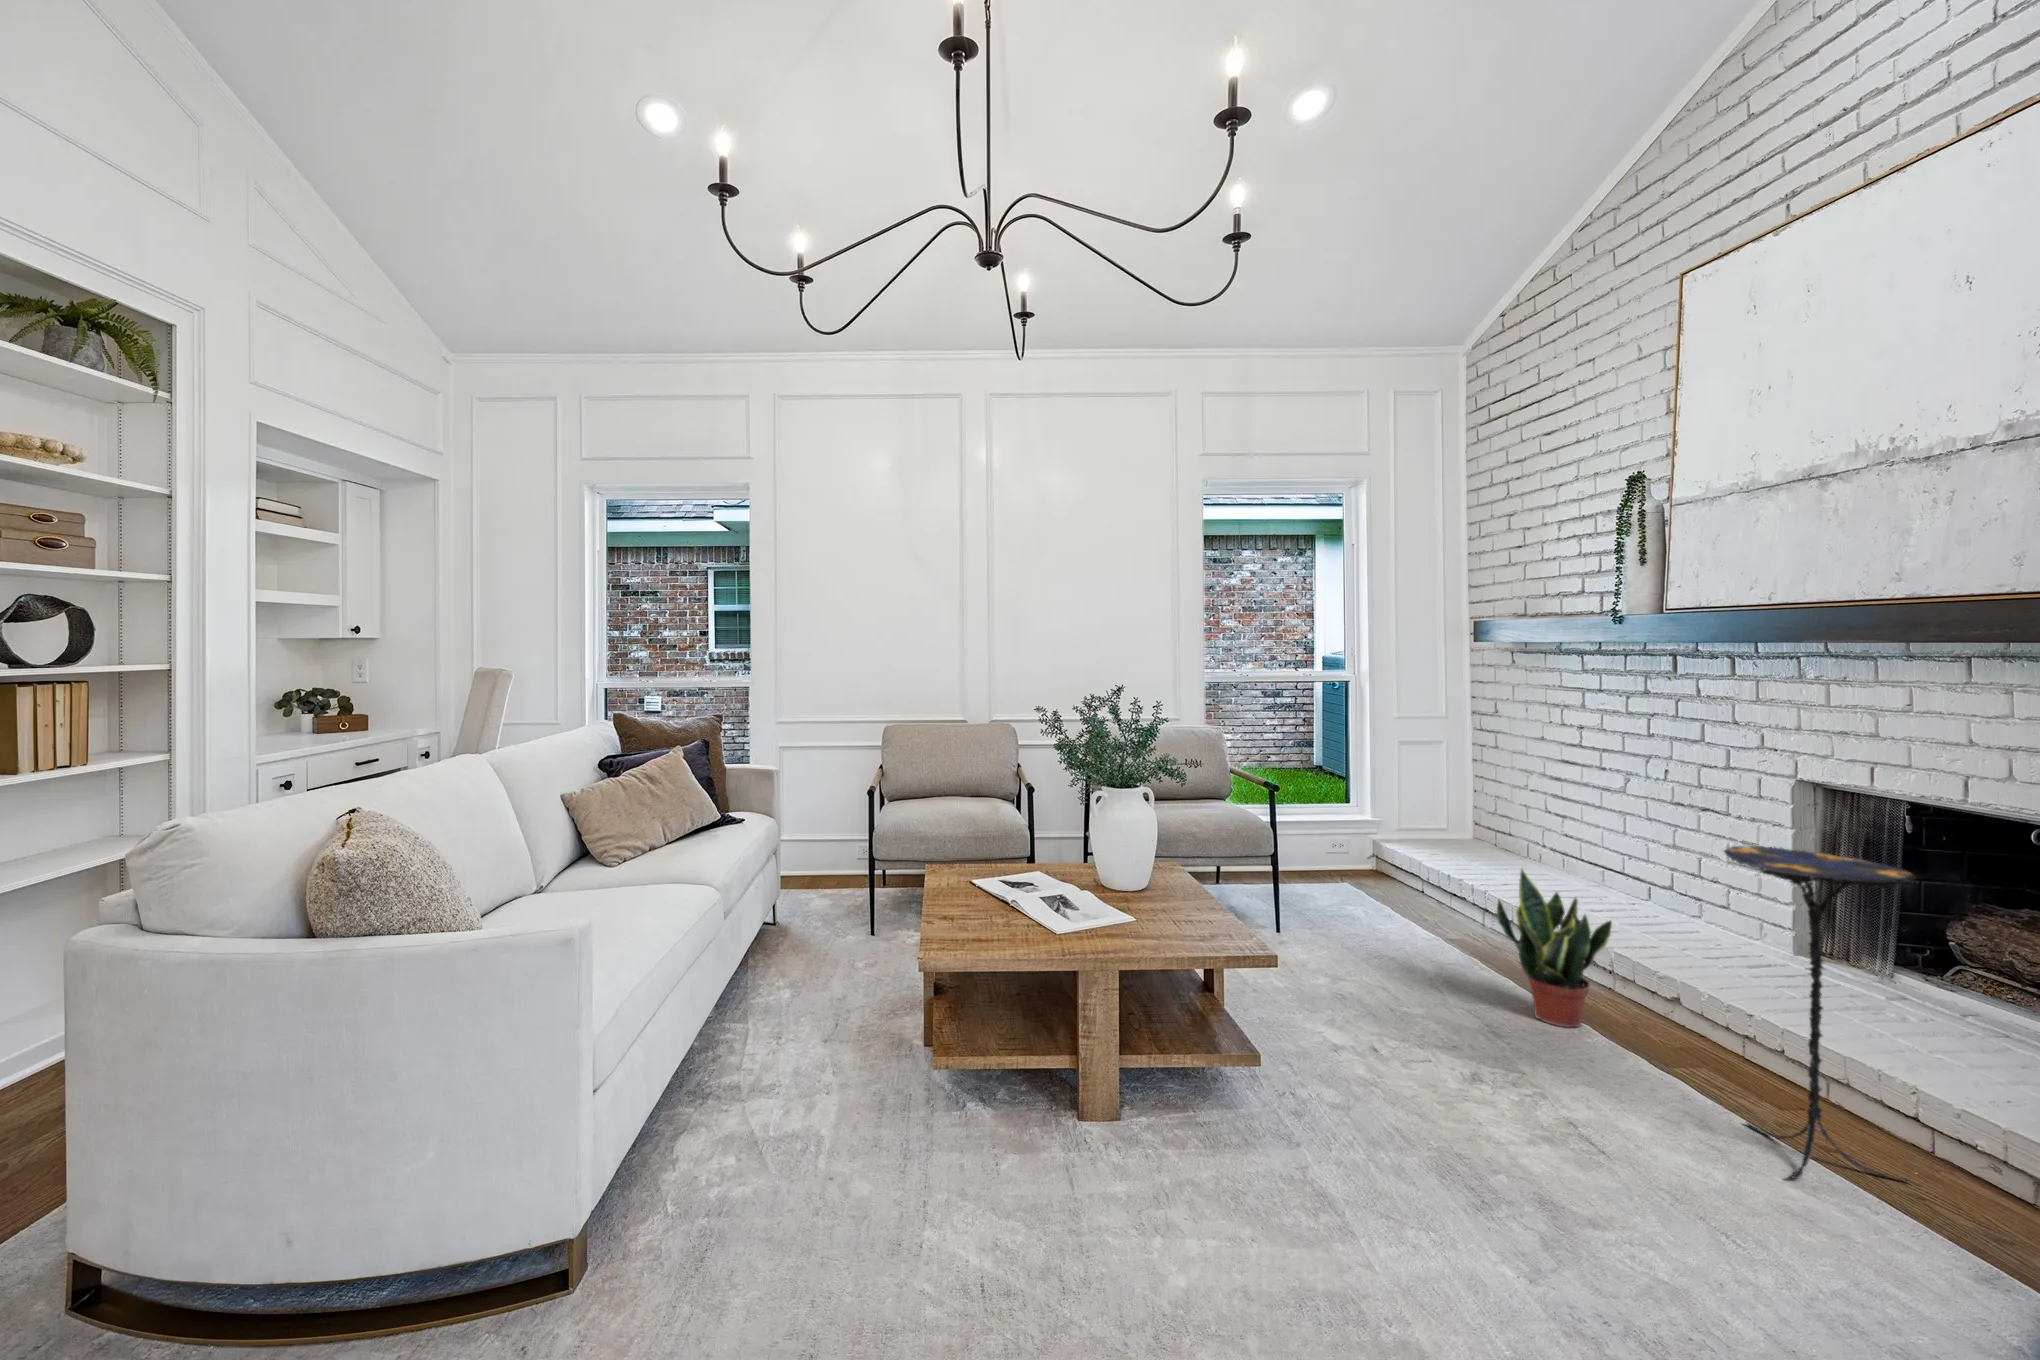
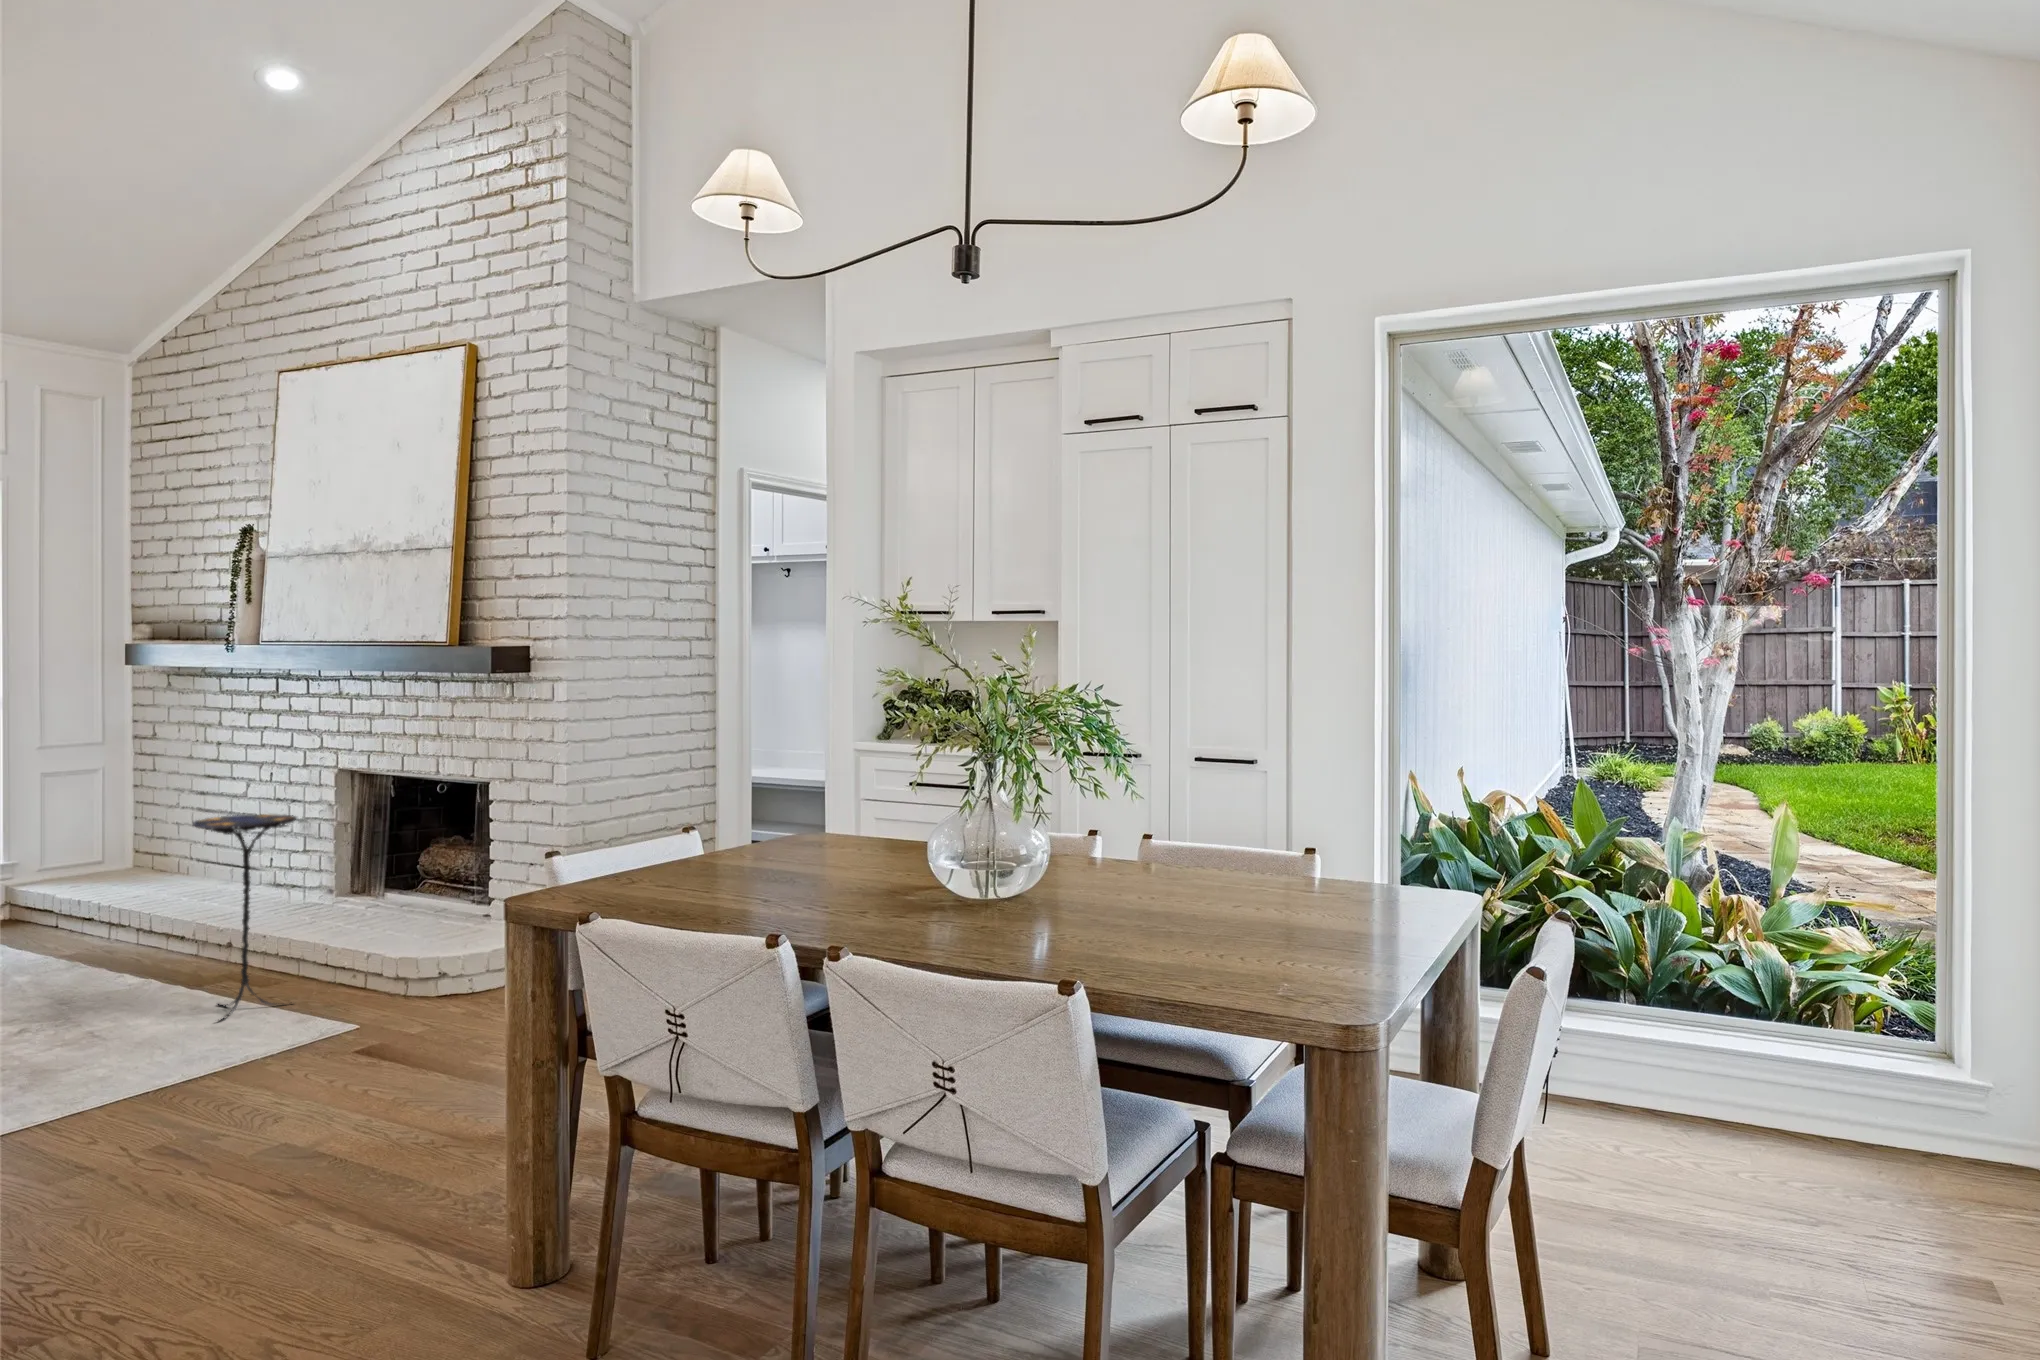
potted plant: present [1497,868,1612,1027] -> none [65,867,171,990]

